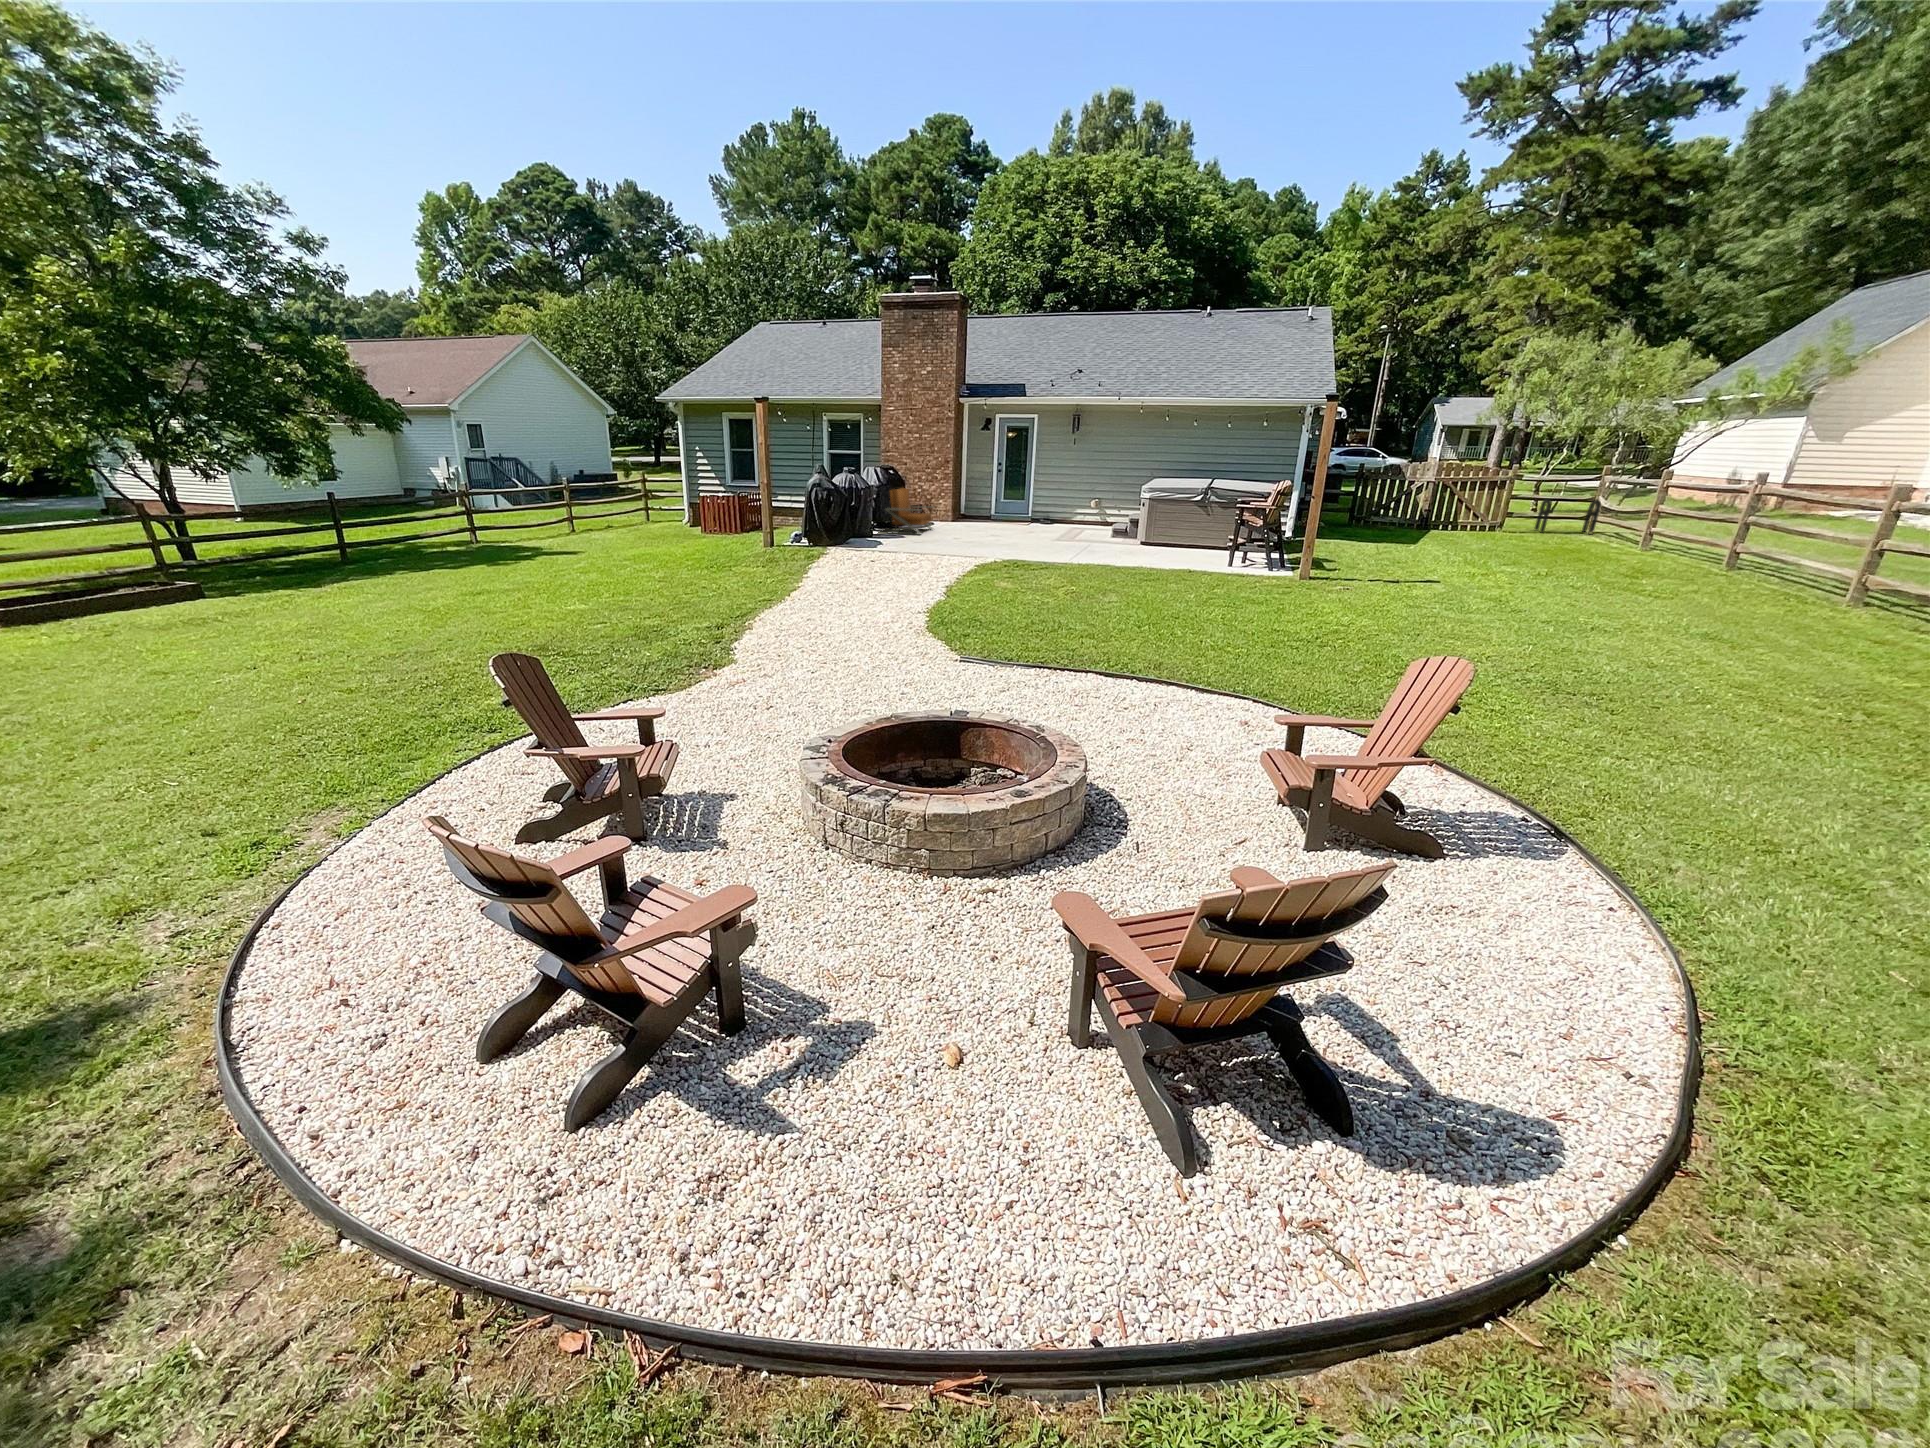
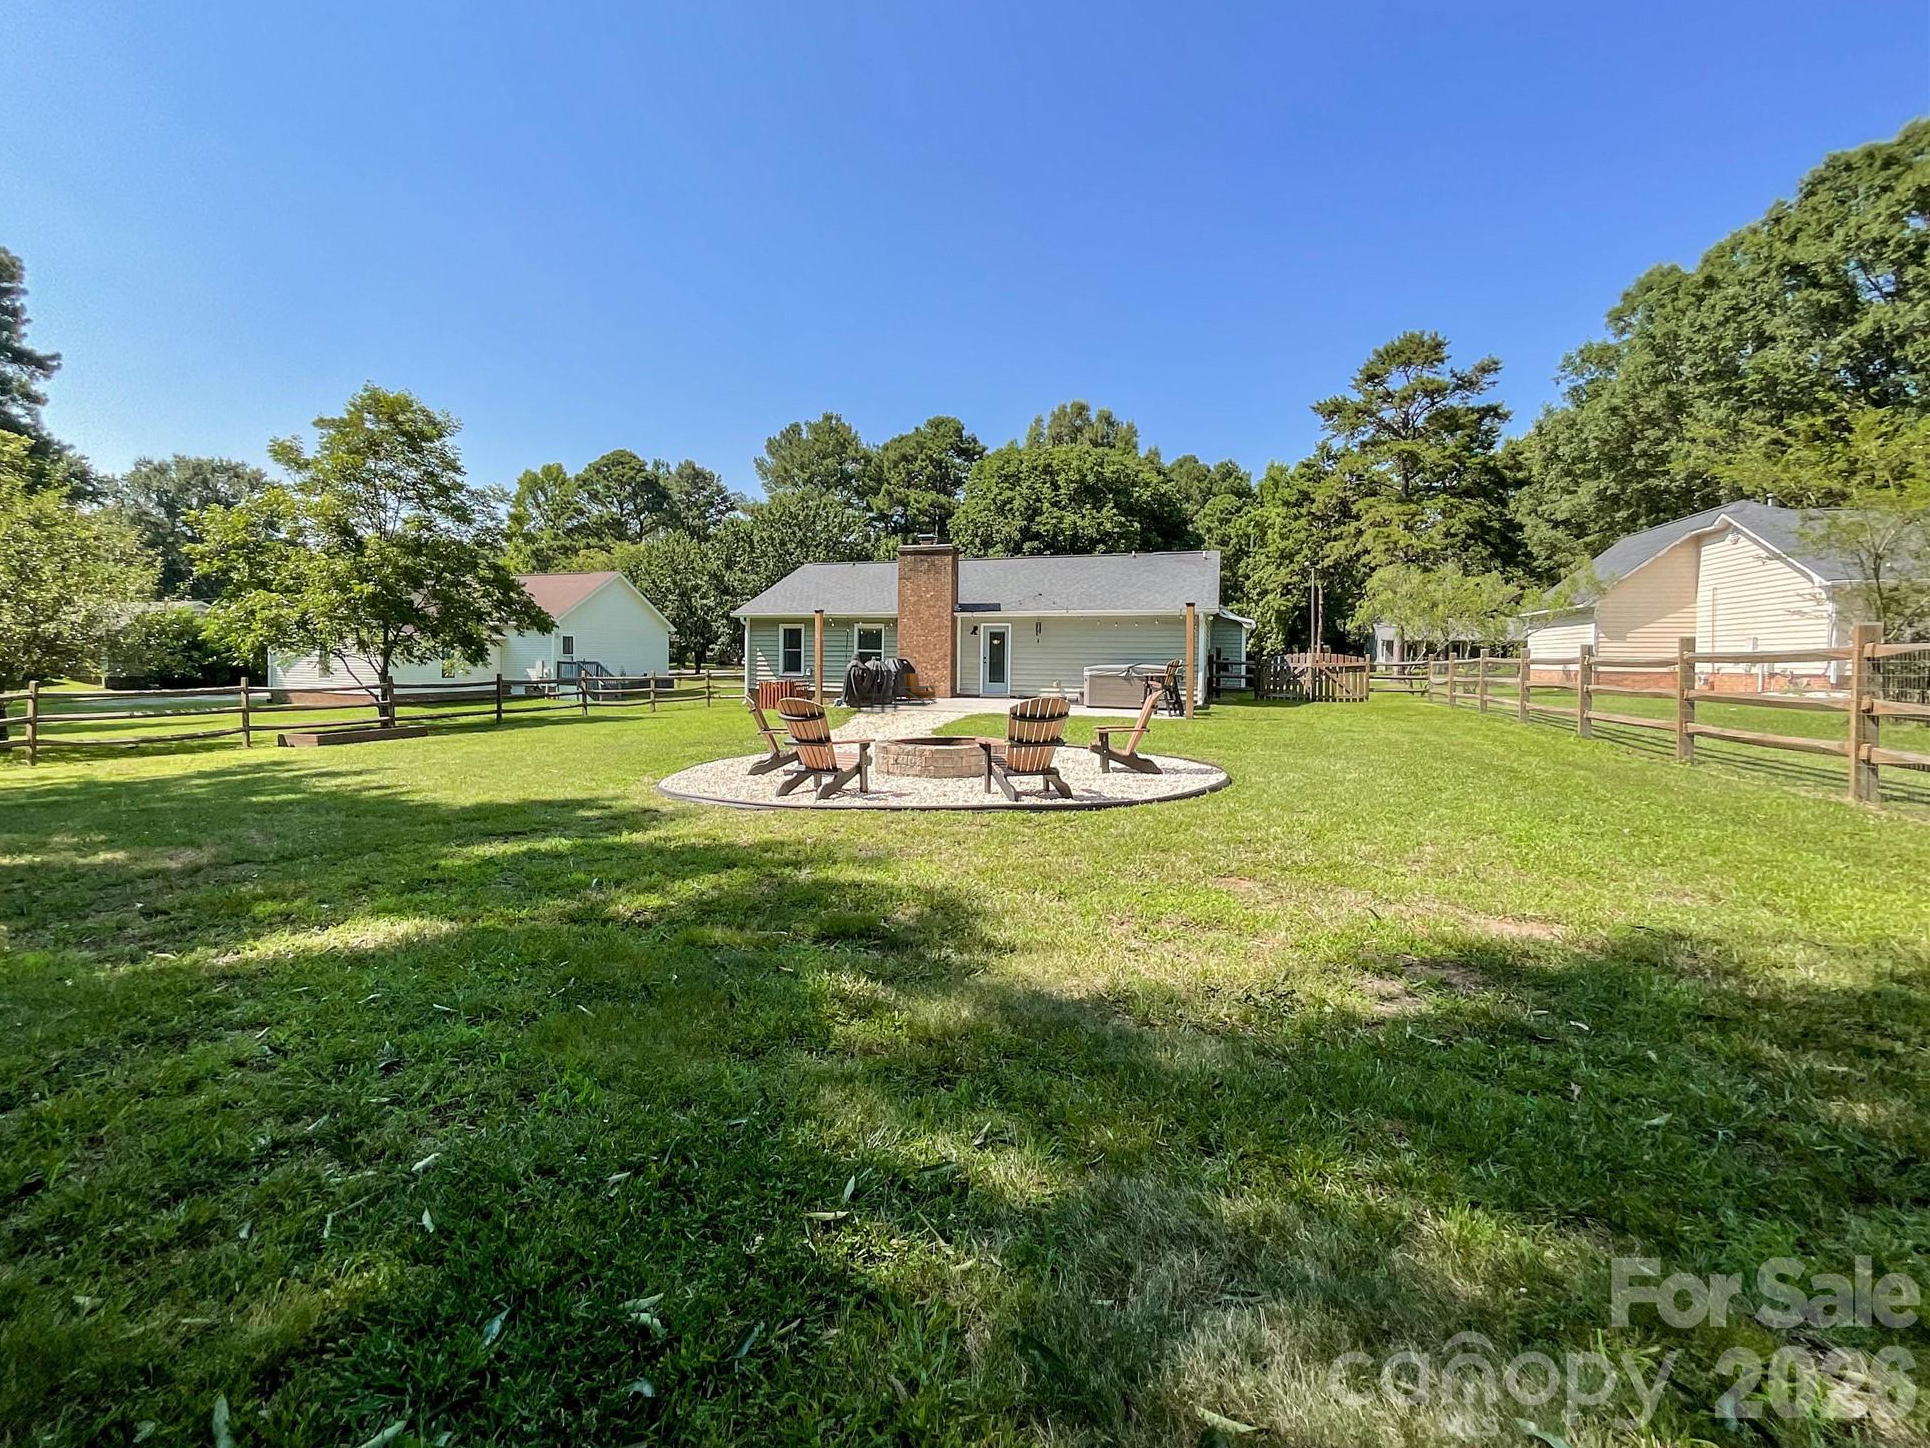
bench: present [1535,499,1601,533] -> present [858,686,897,712]

